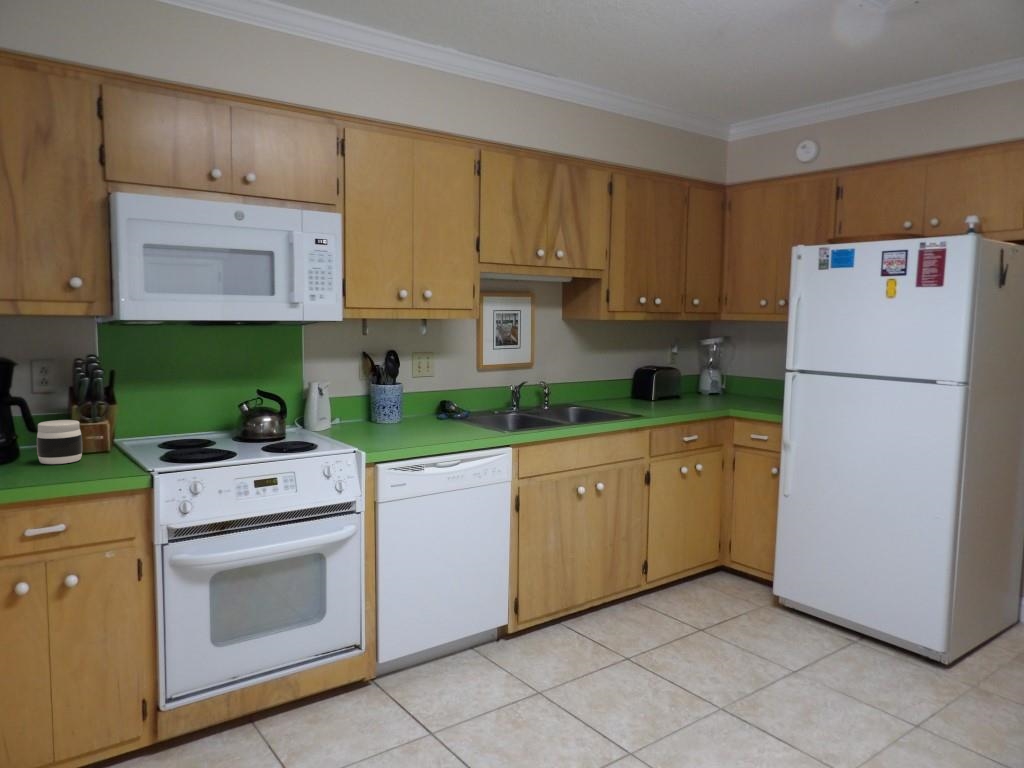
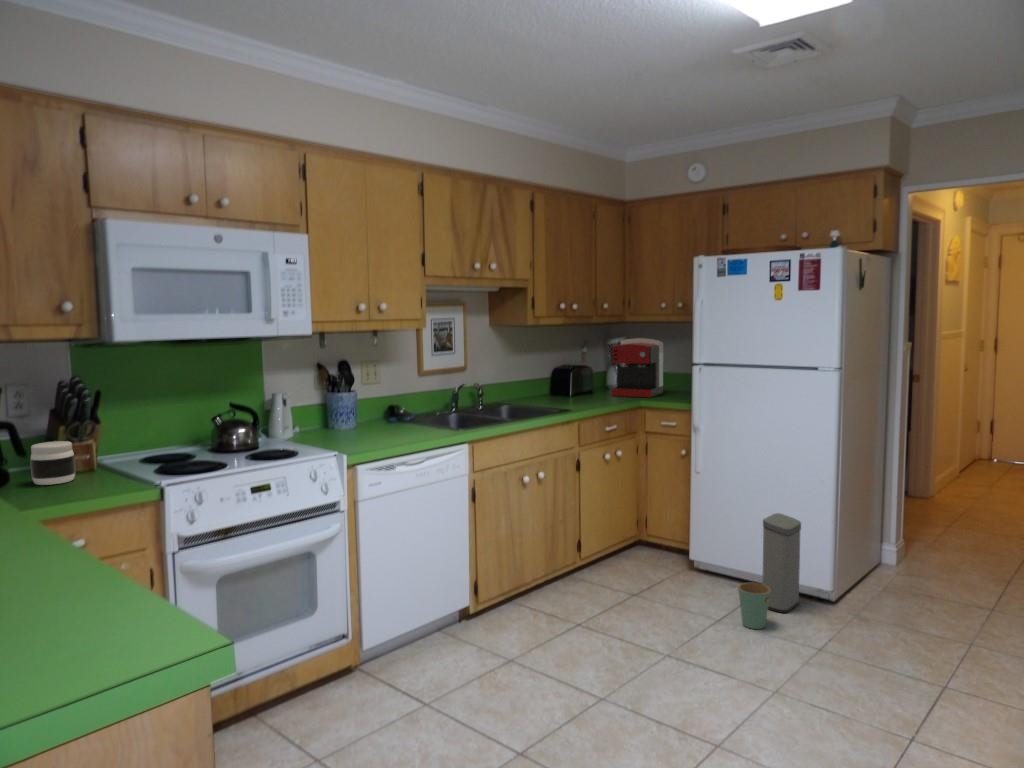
coffee maker: none [697,339,761,406] -> present [611,338,663,397]
trash can: none [820,551,907,688] -> present [738,513,801,629]

